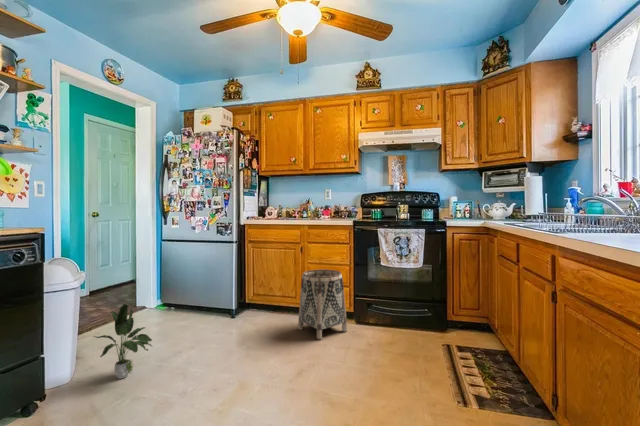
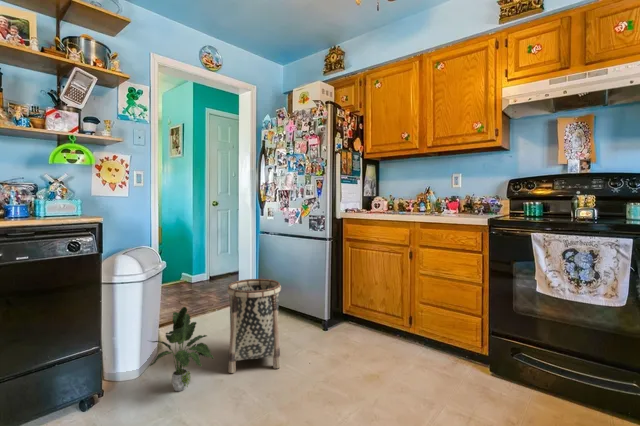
basket: present [298,269,347,339] -> present [227,279,281,373]

